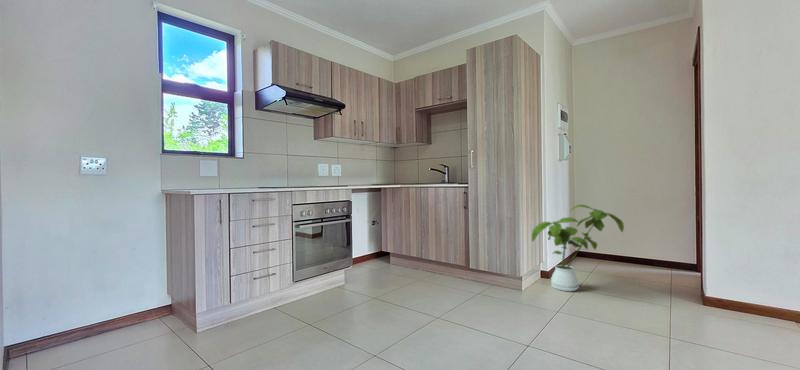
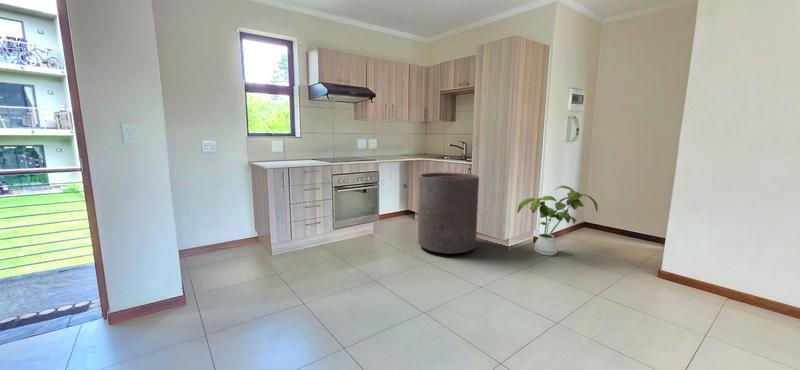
trash can: none [409,198,486,301] -> present [418,173,479,254]

